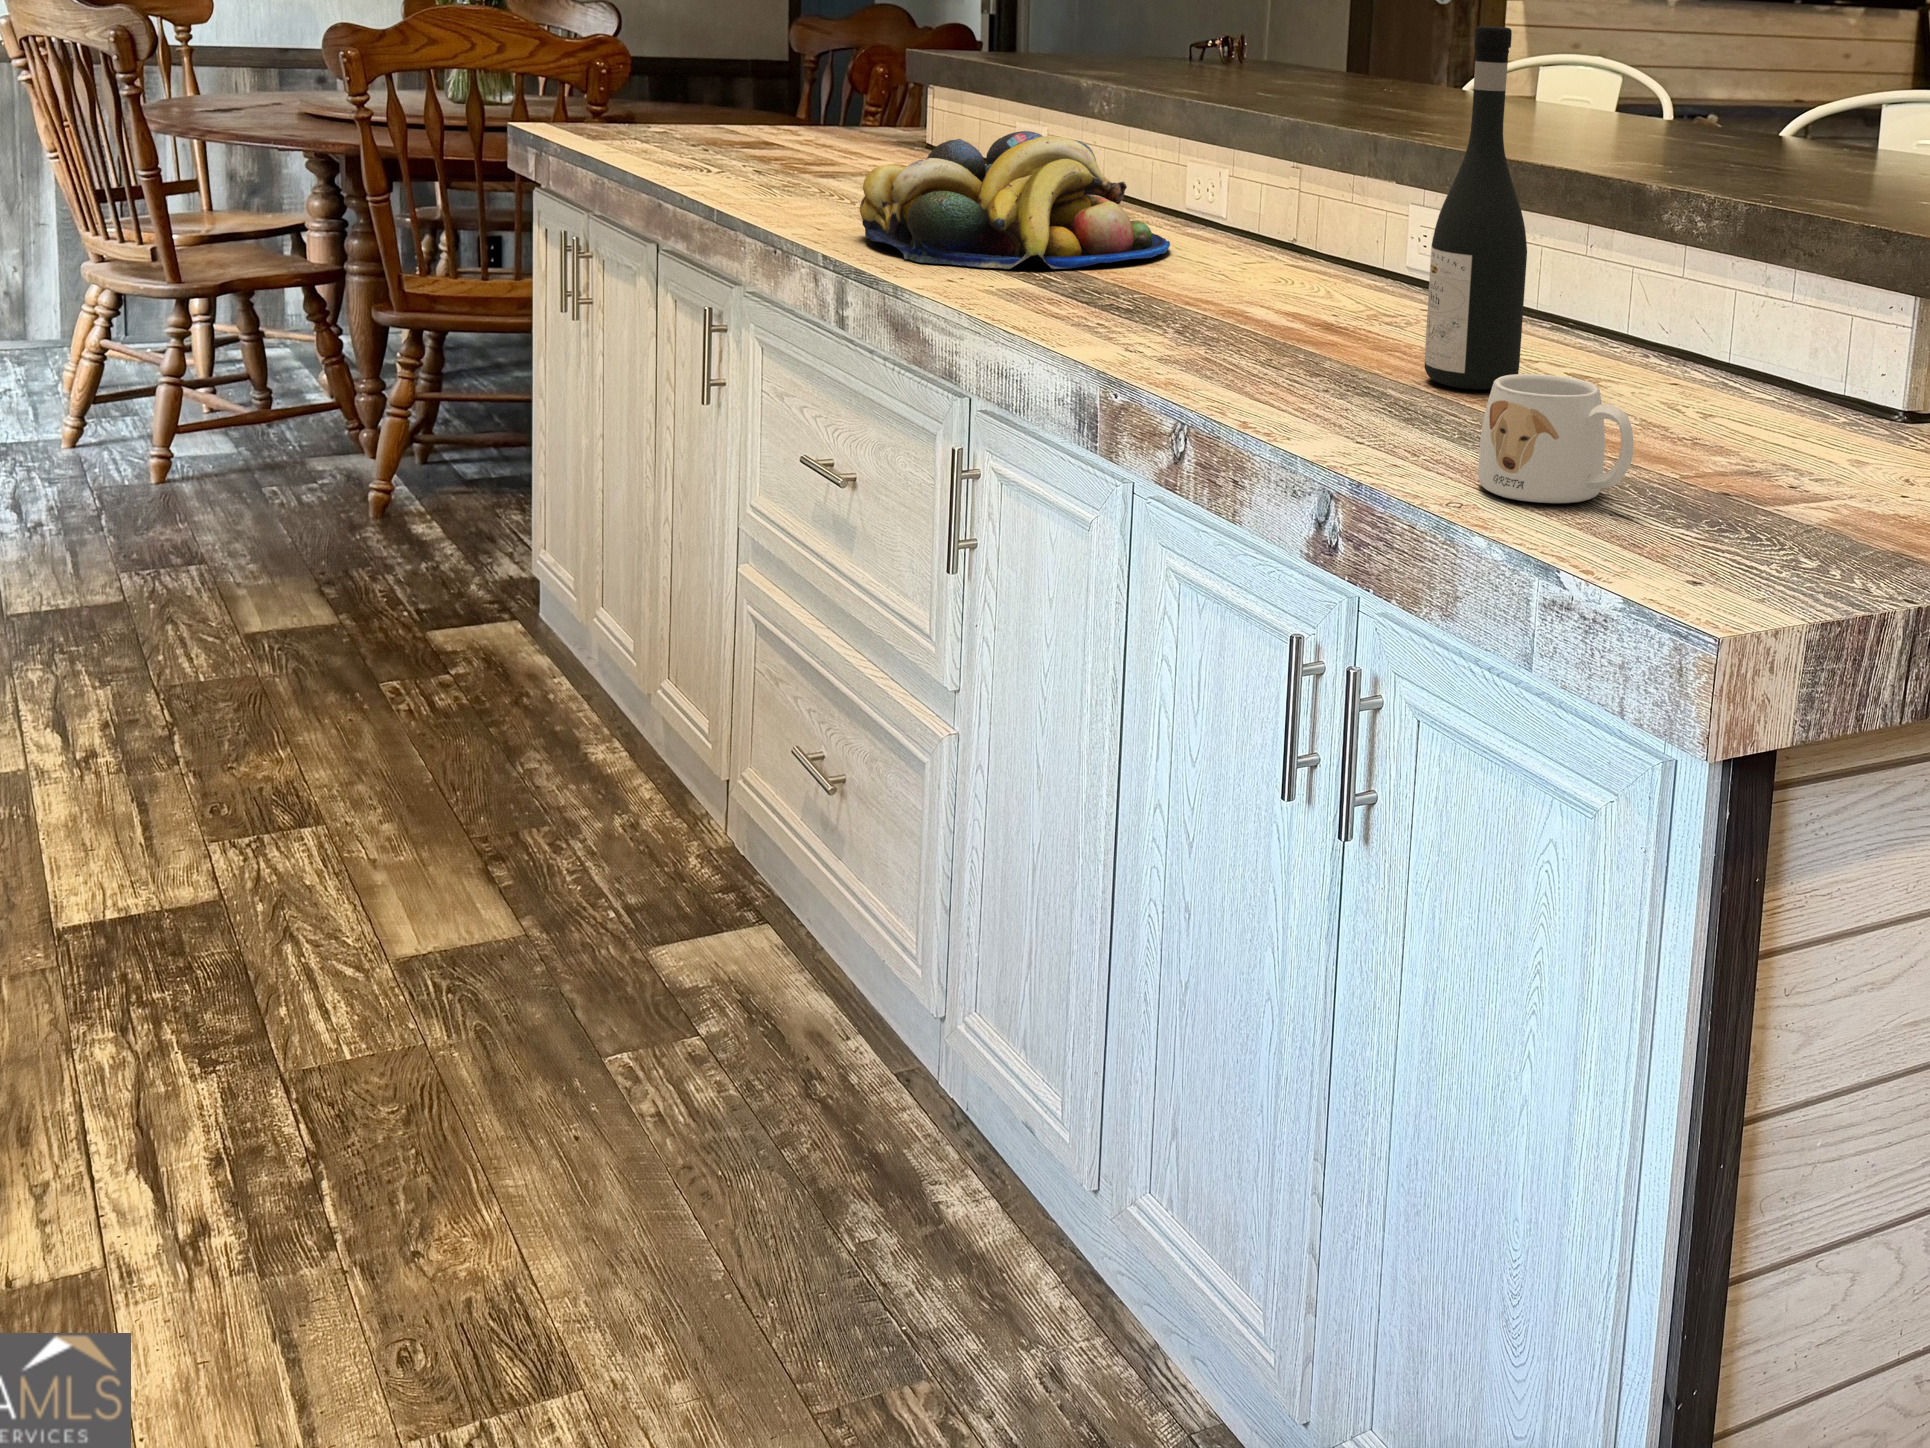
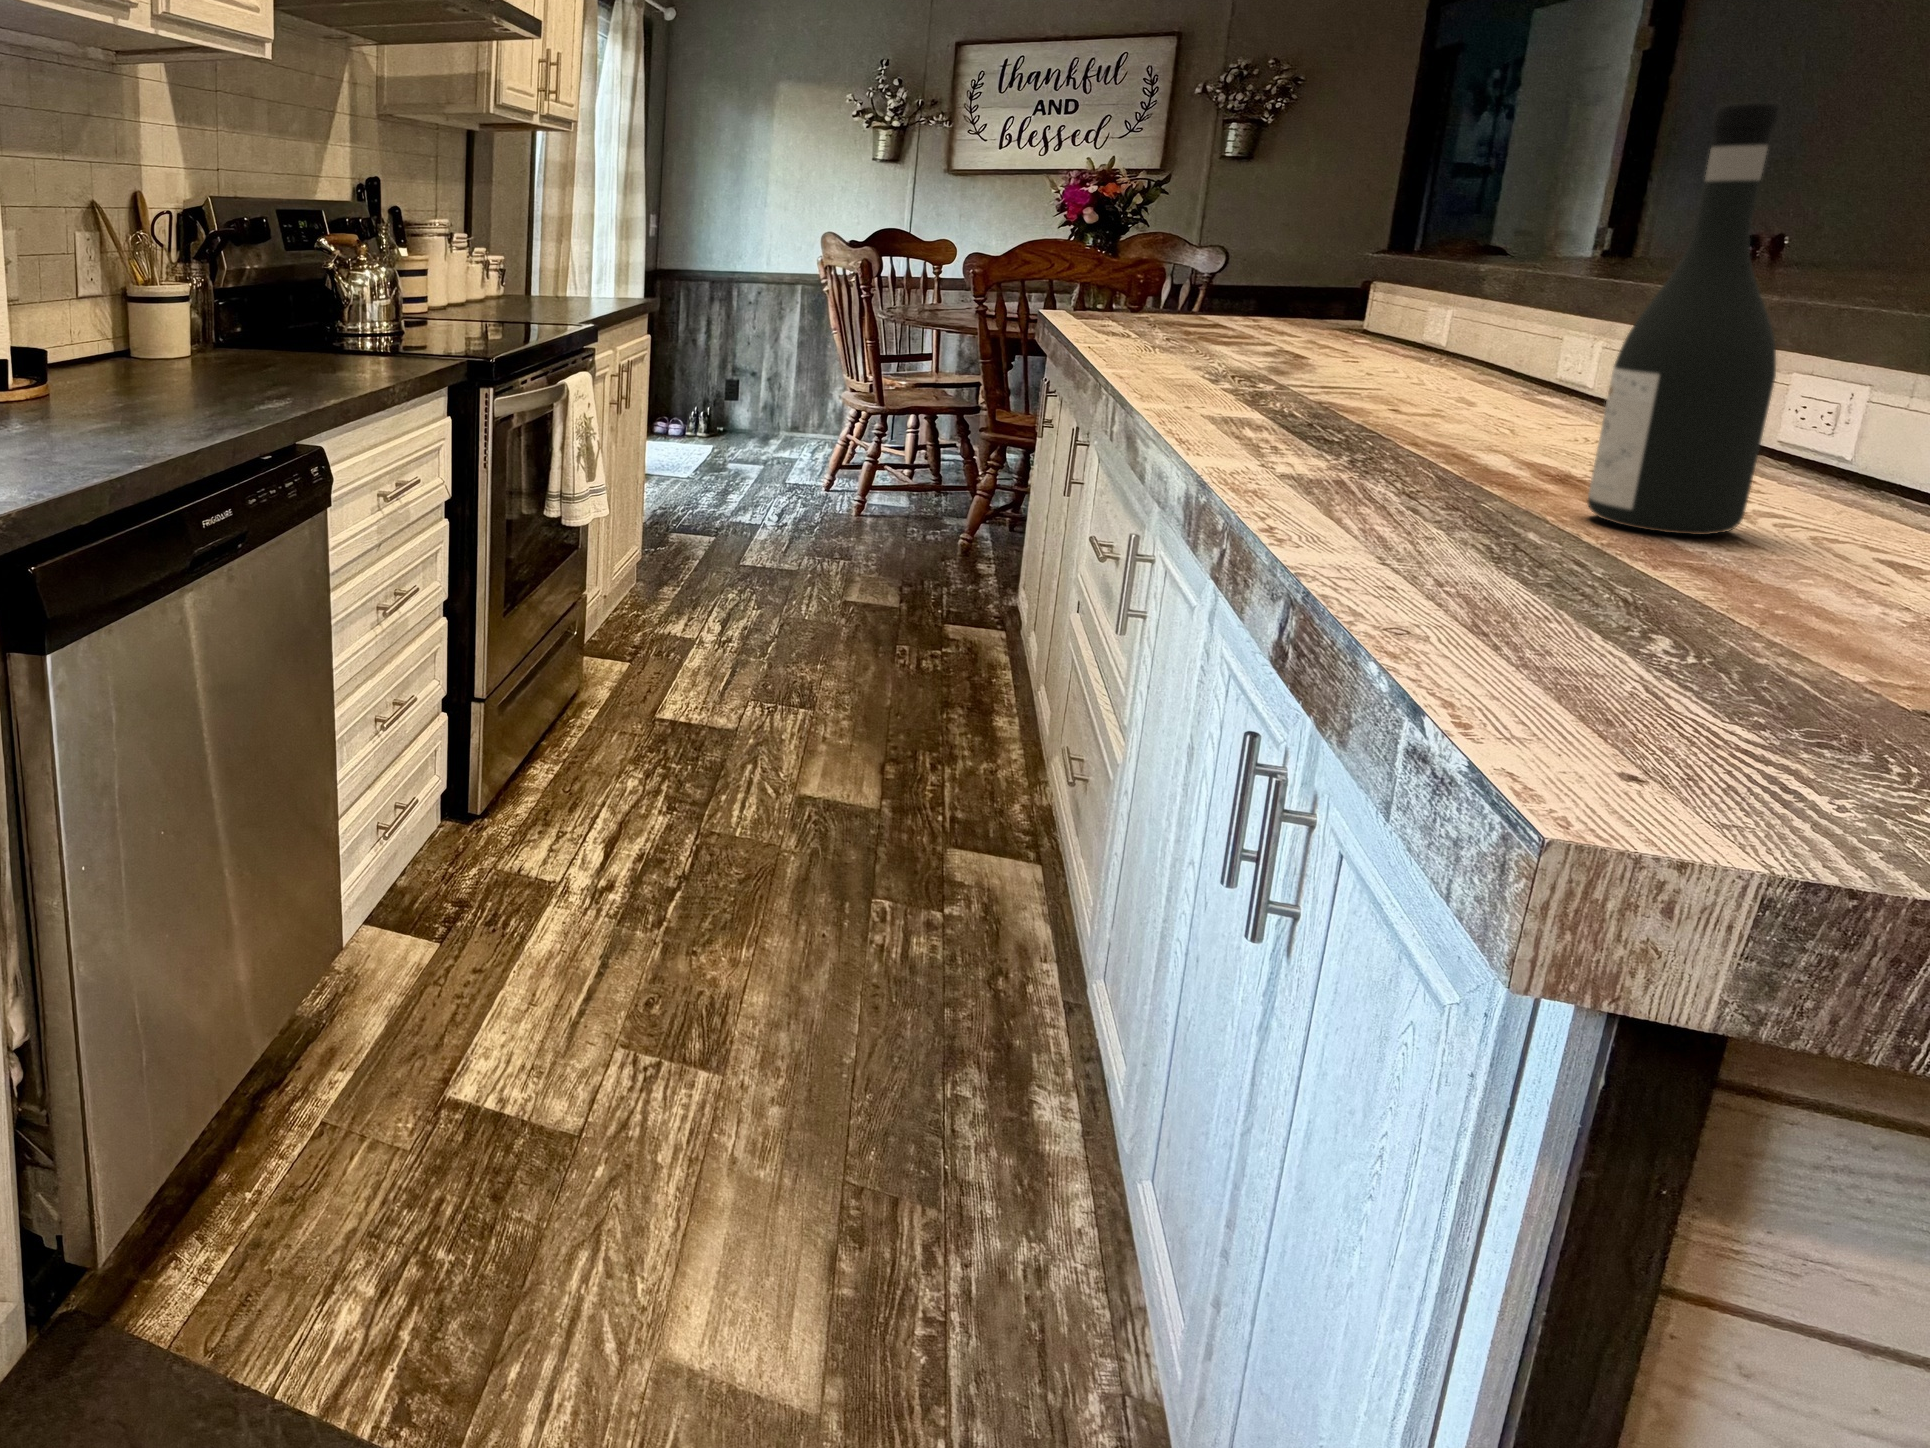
fruit bowl: present [860,131,1170,269] -> none [1152,290,1474,400]
mug: present [1478,374,1633,503] -> none [1440,482,1664,643]

